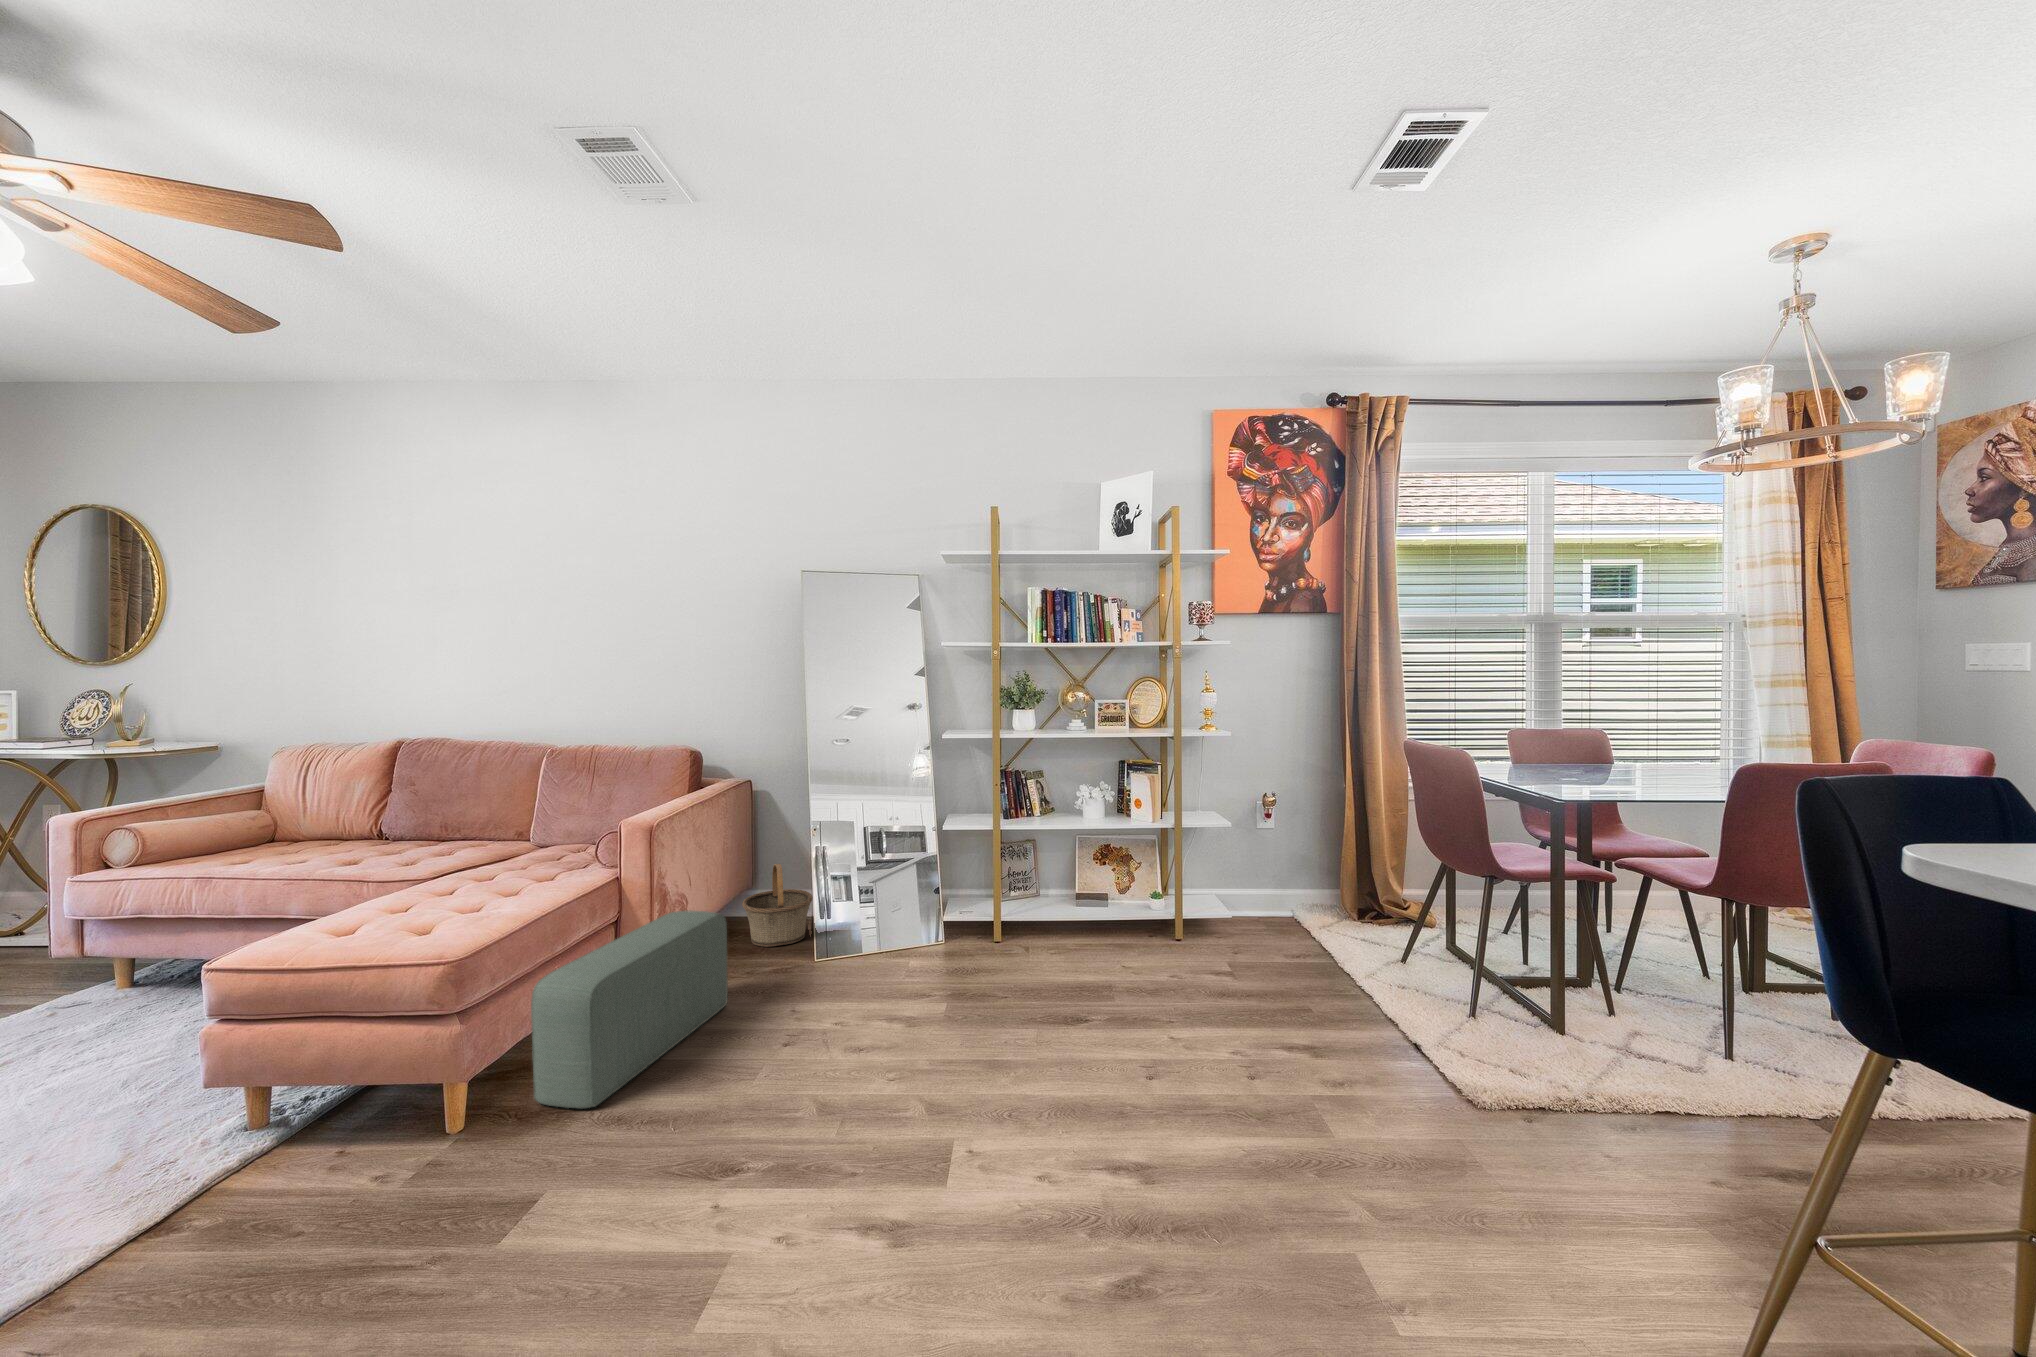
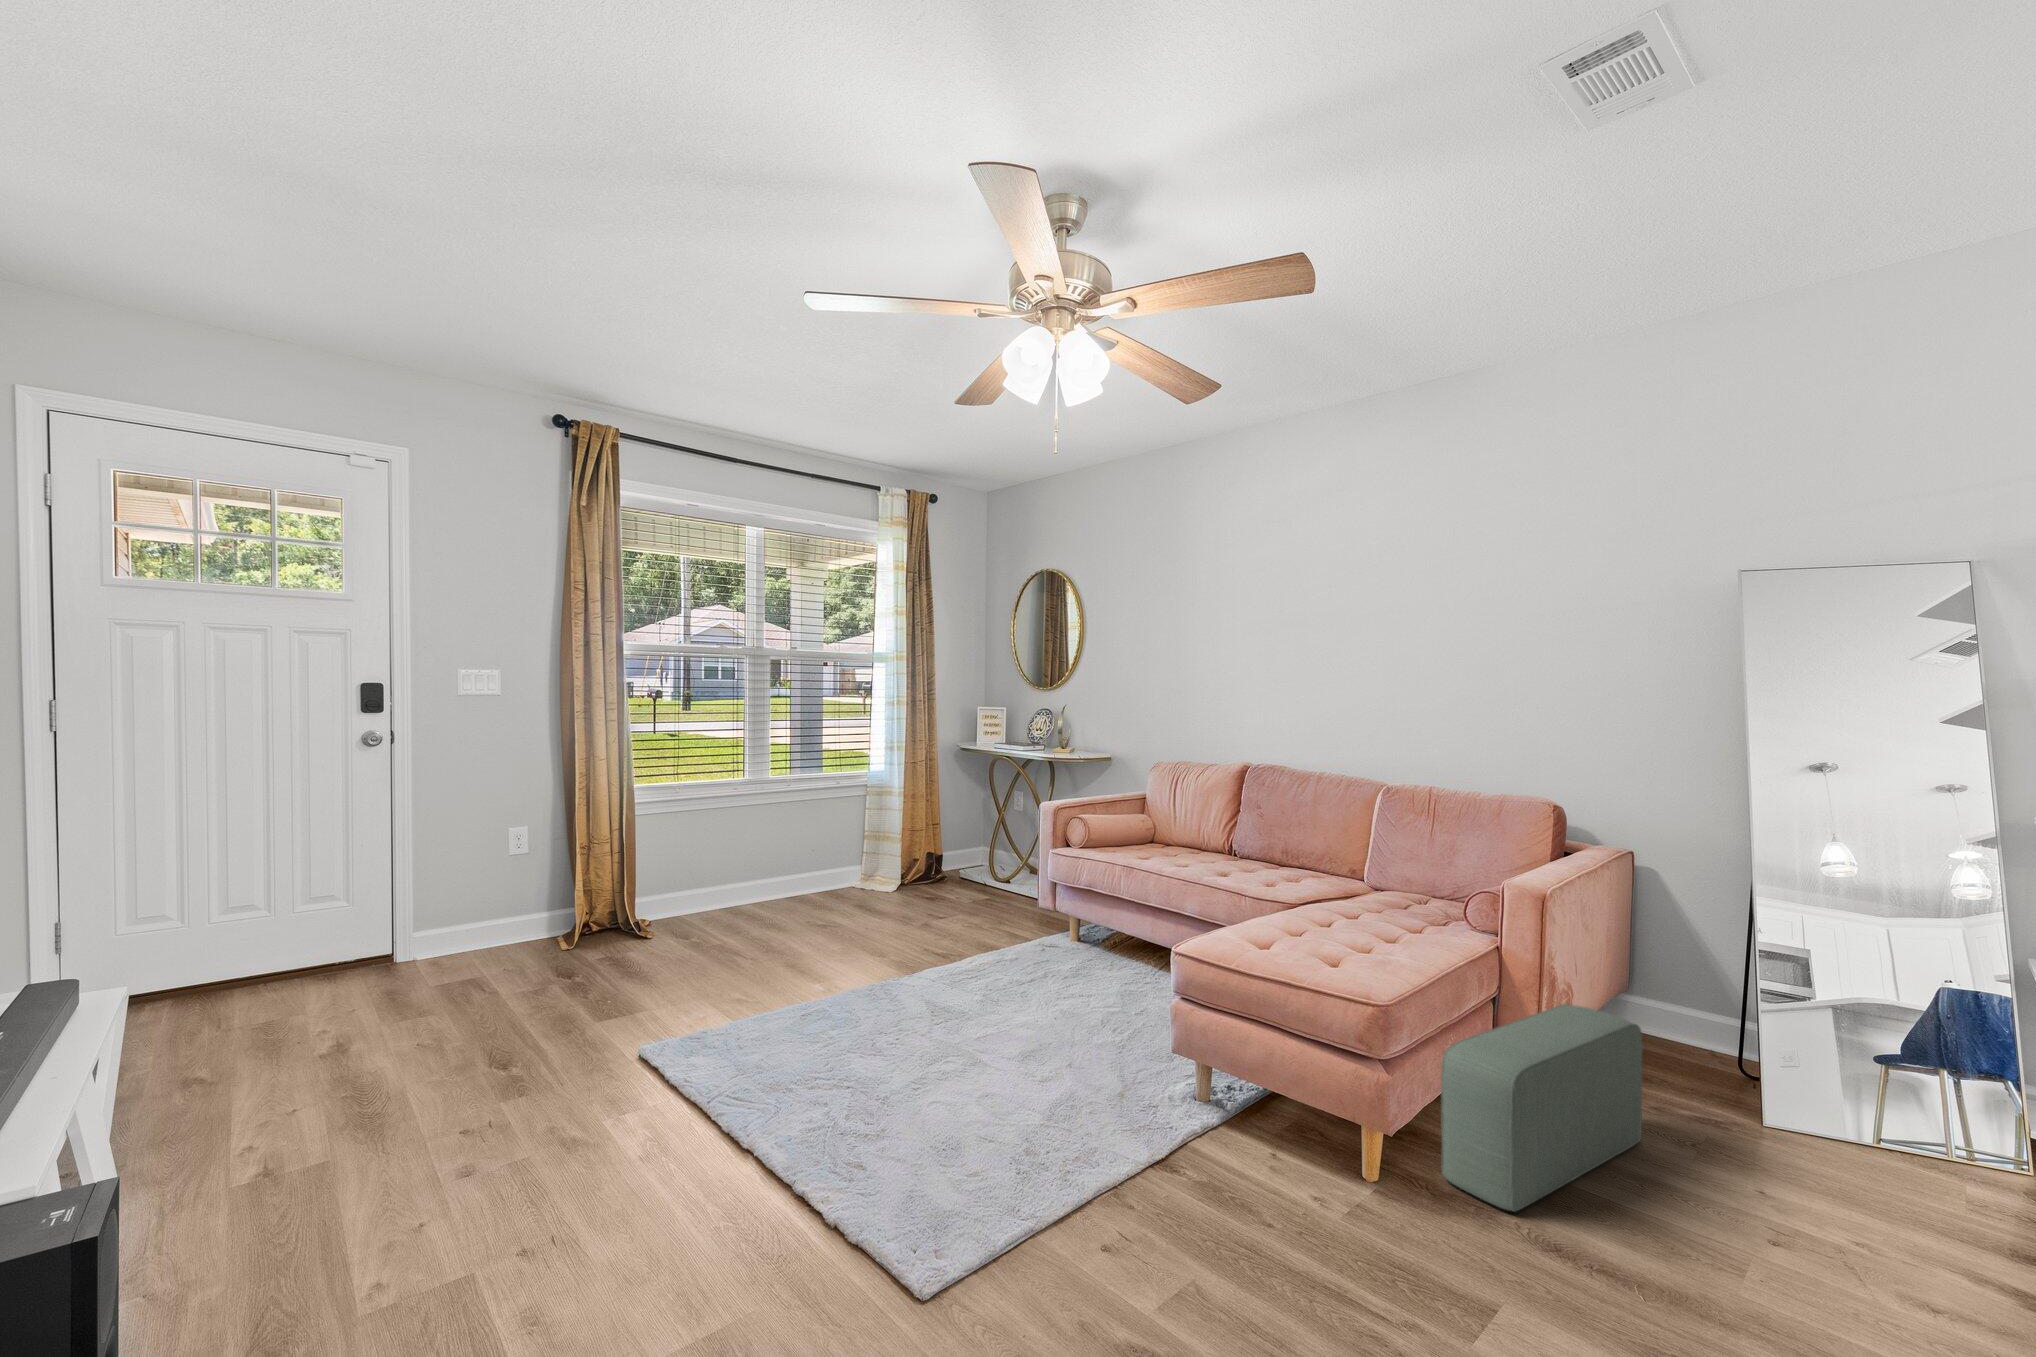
basket: present [742,864,813,947] -> none [1628,970,1739,1083]

